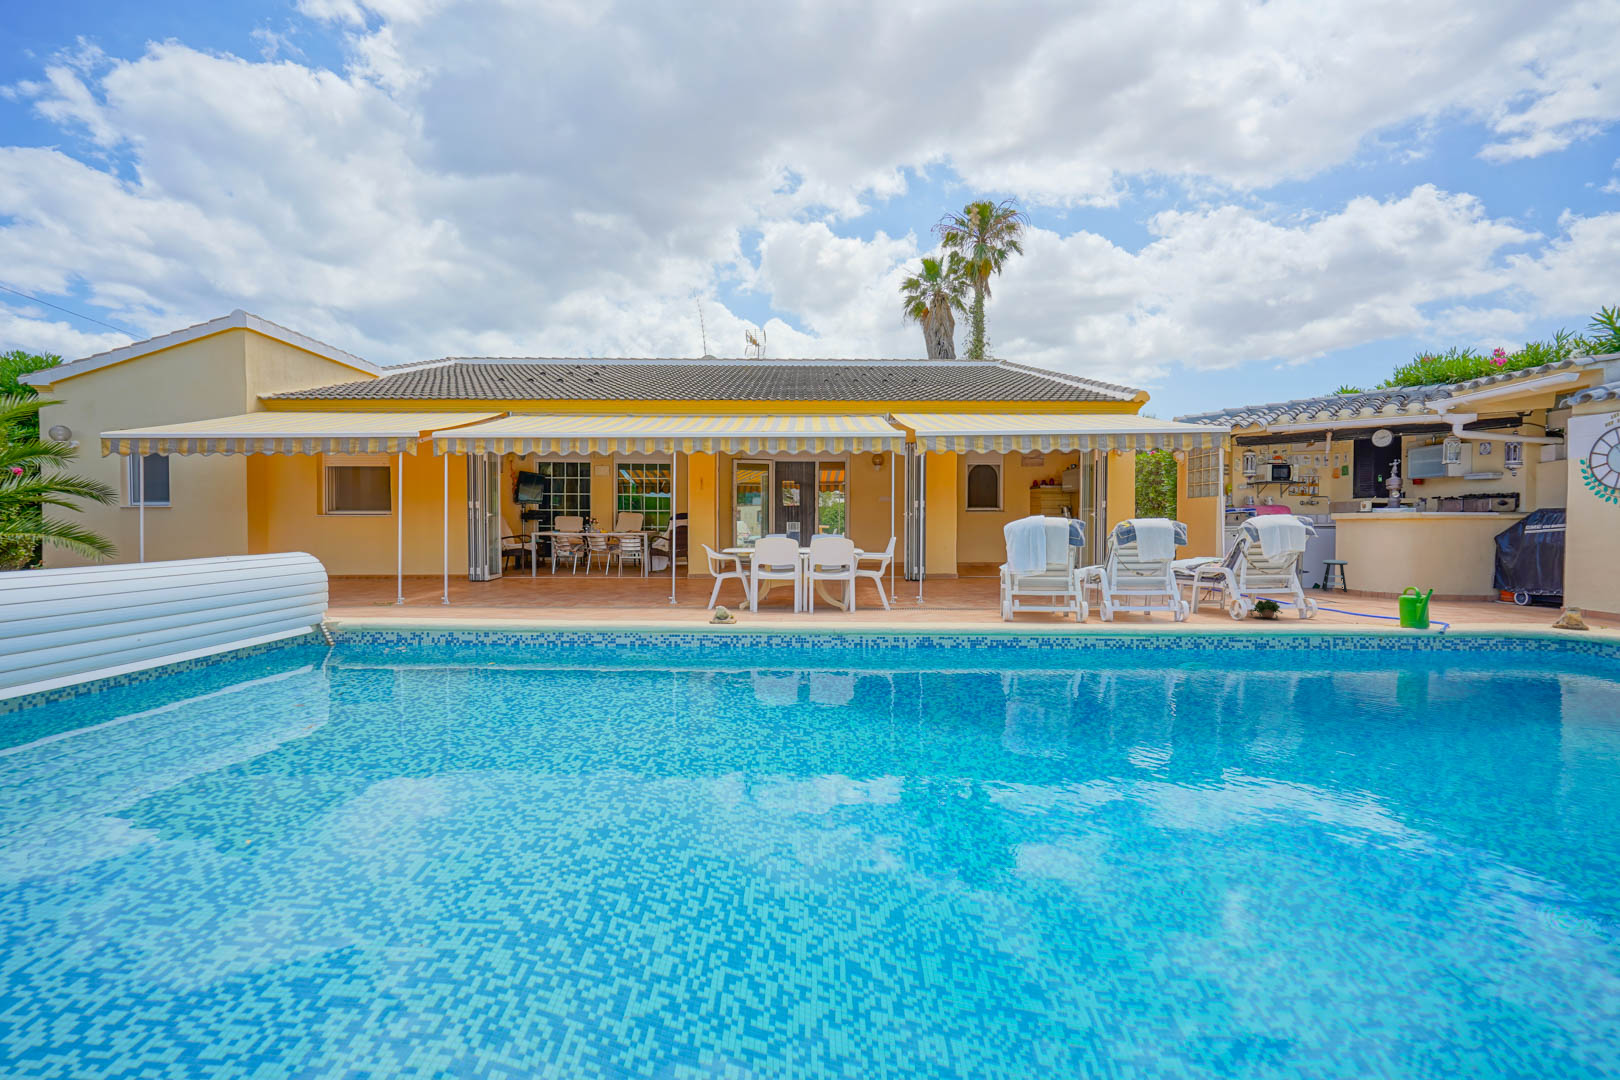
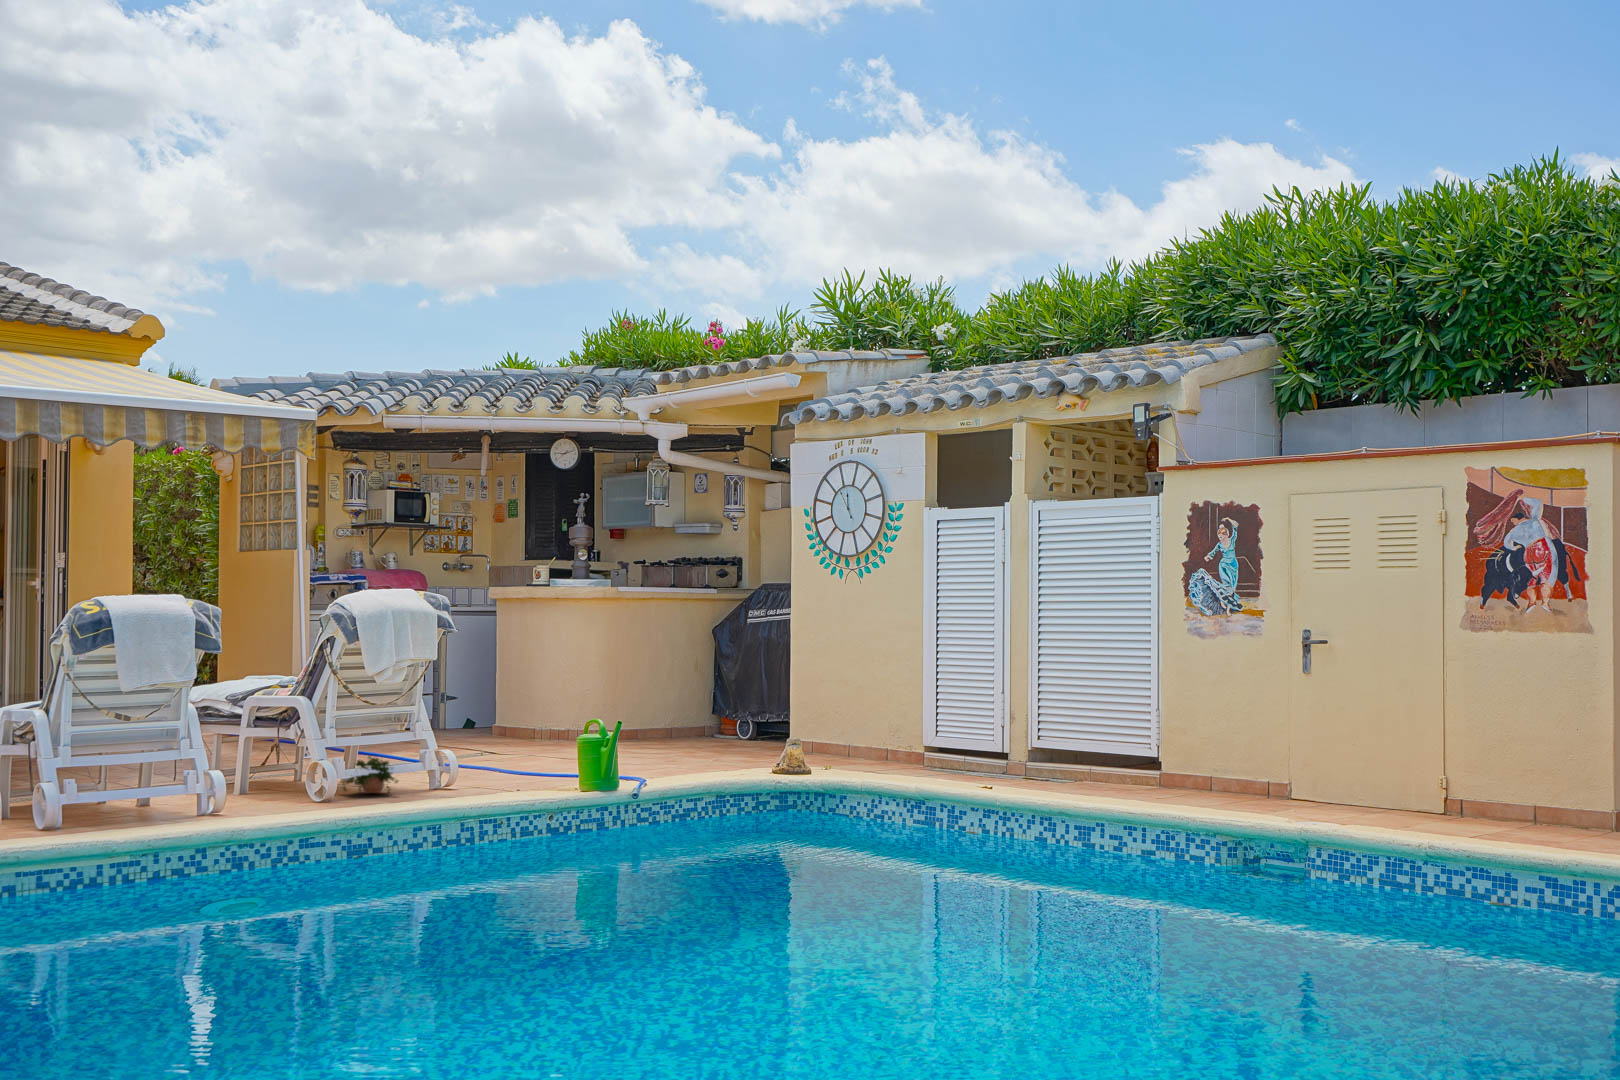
stool: present [1322,560,1348,592] -> none [471,677,512,736]

